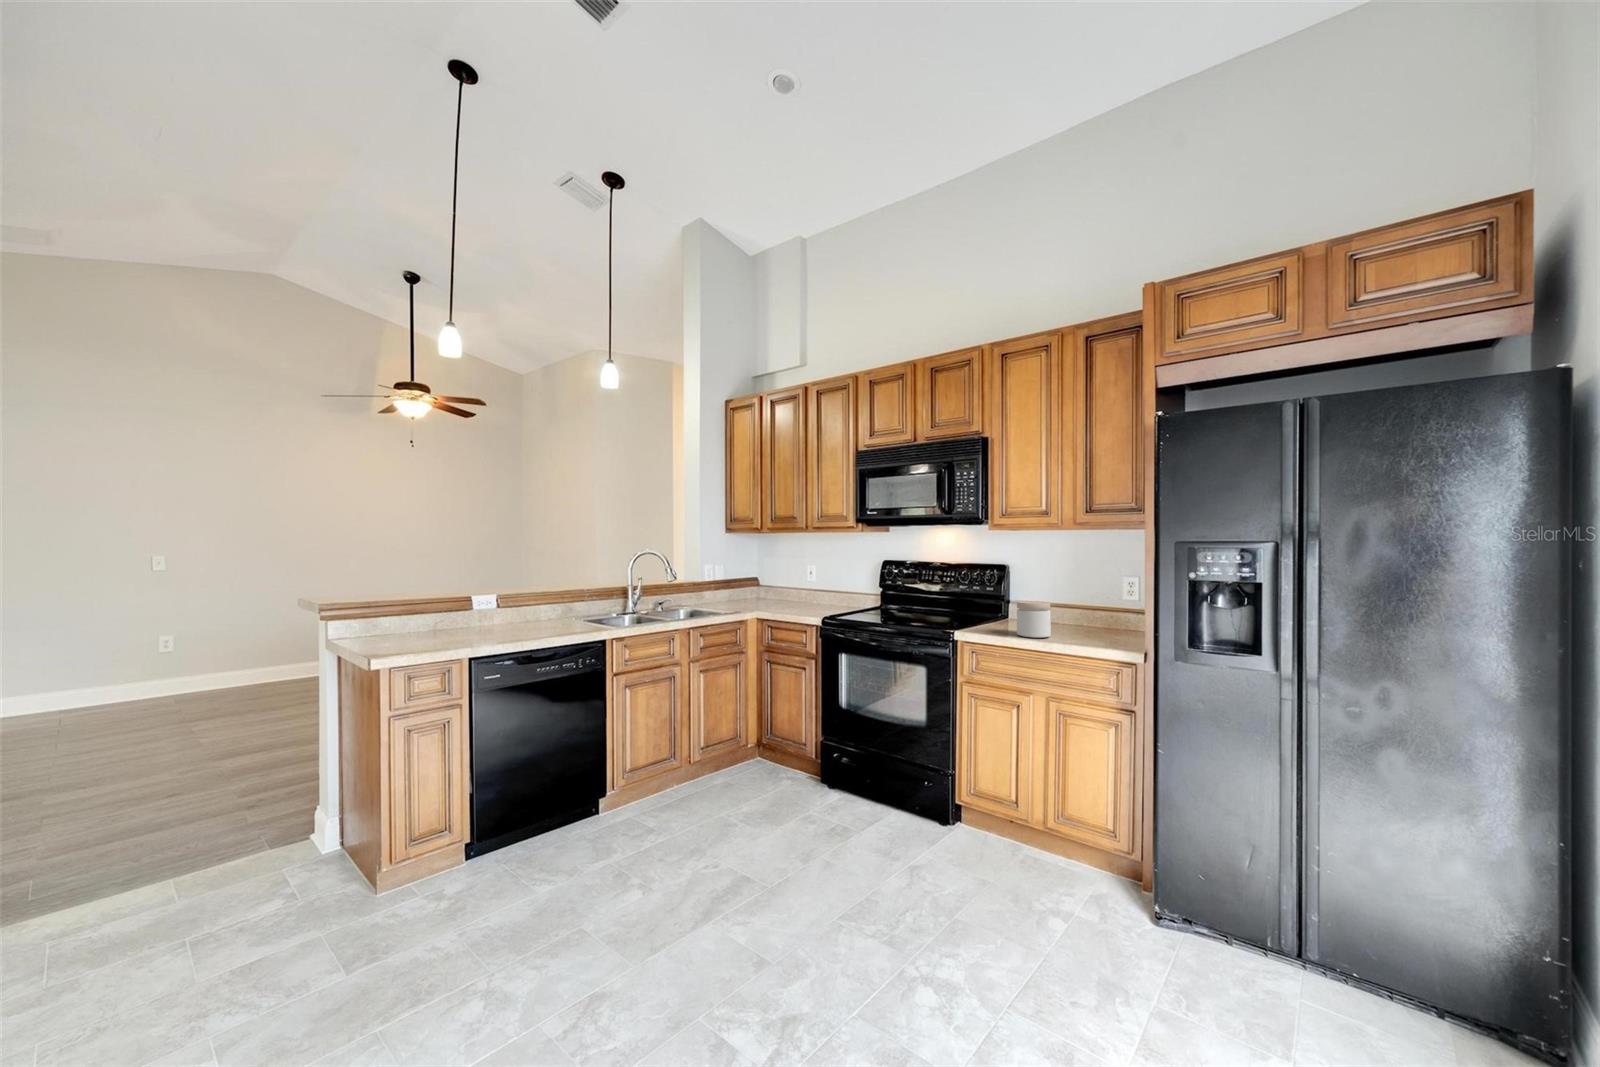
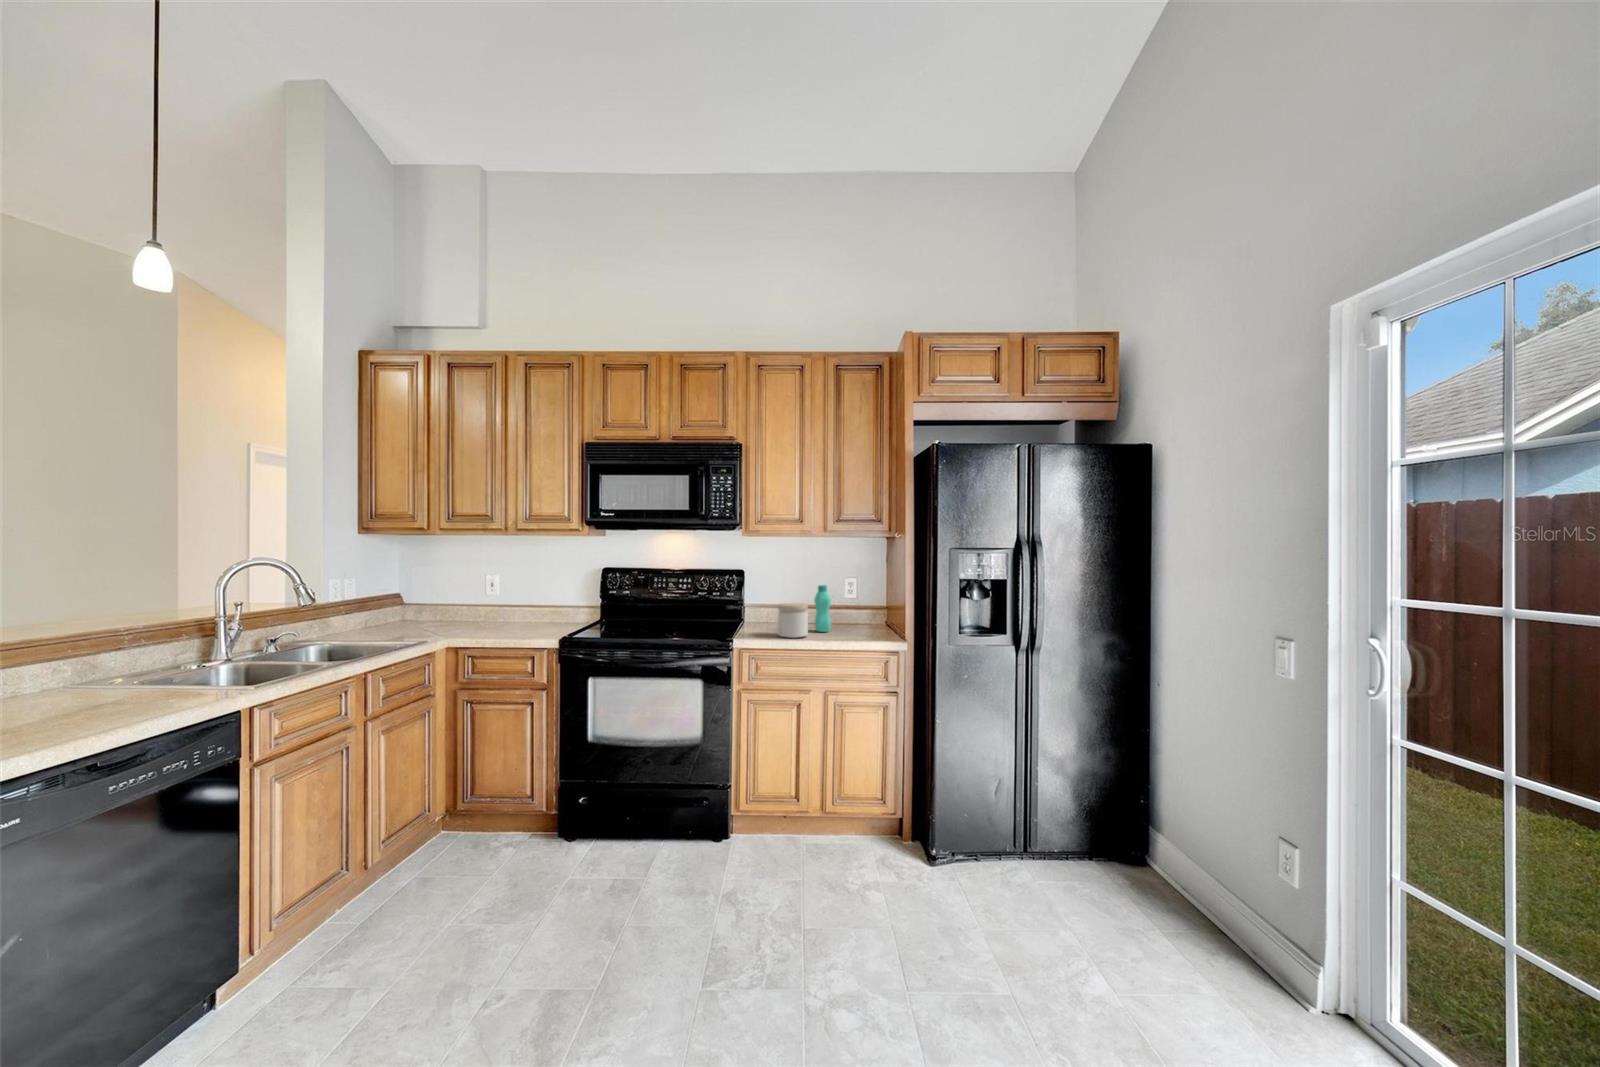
bottle: none [1069,584,1090,636] -> present [814,585,831,632]

